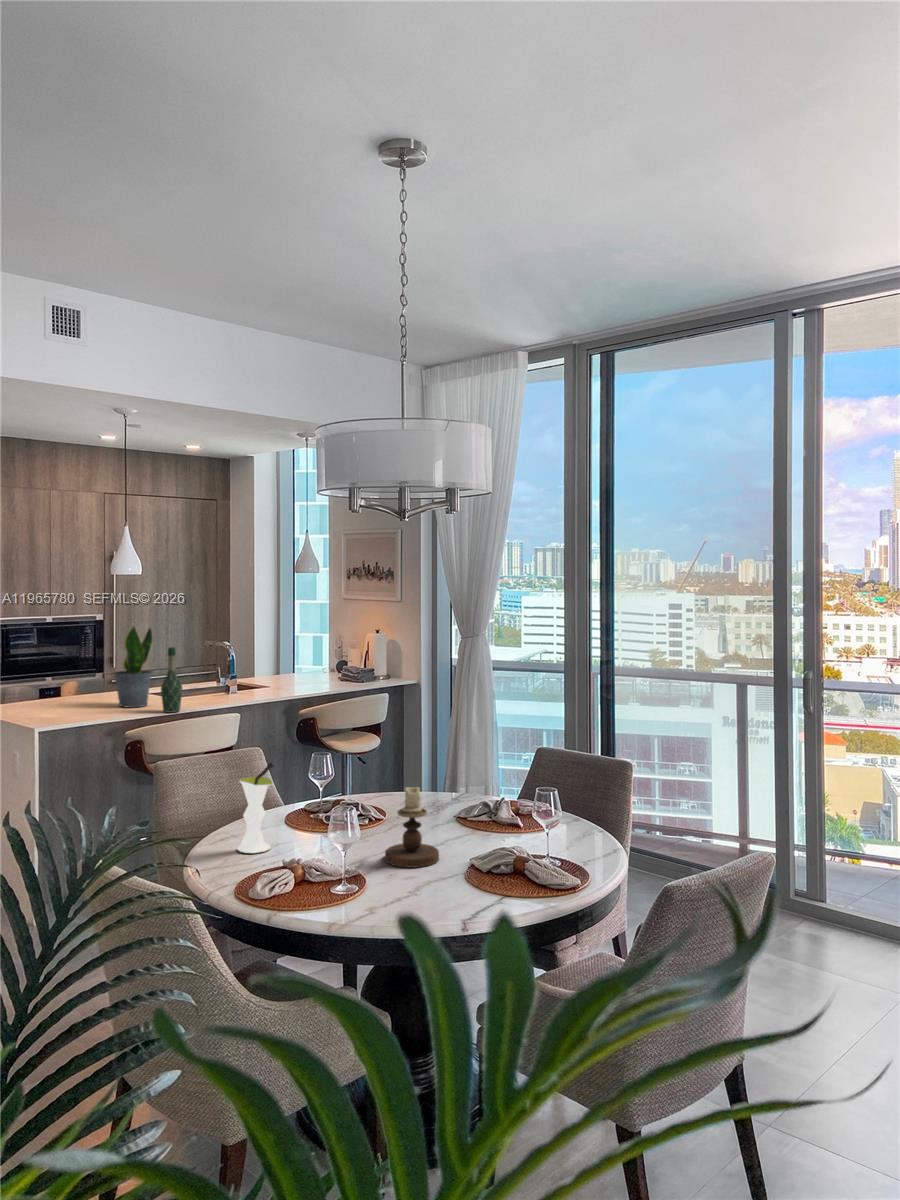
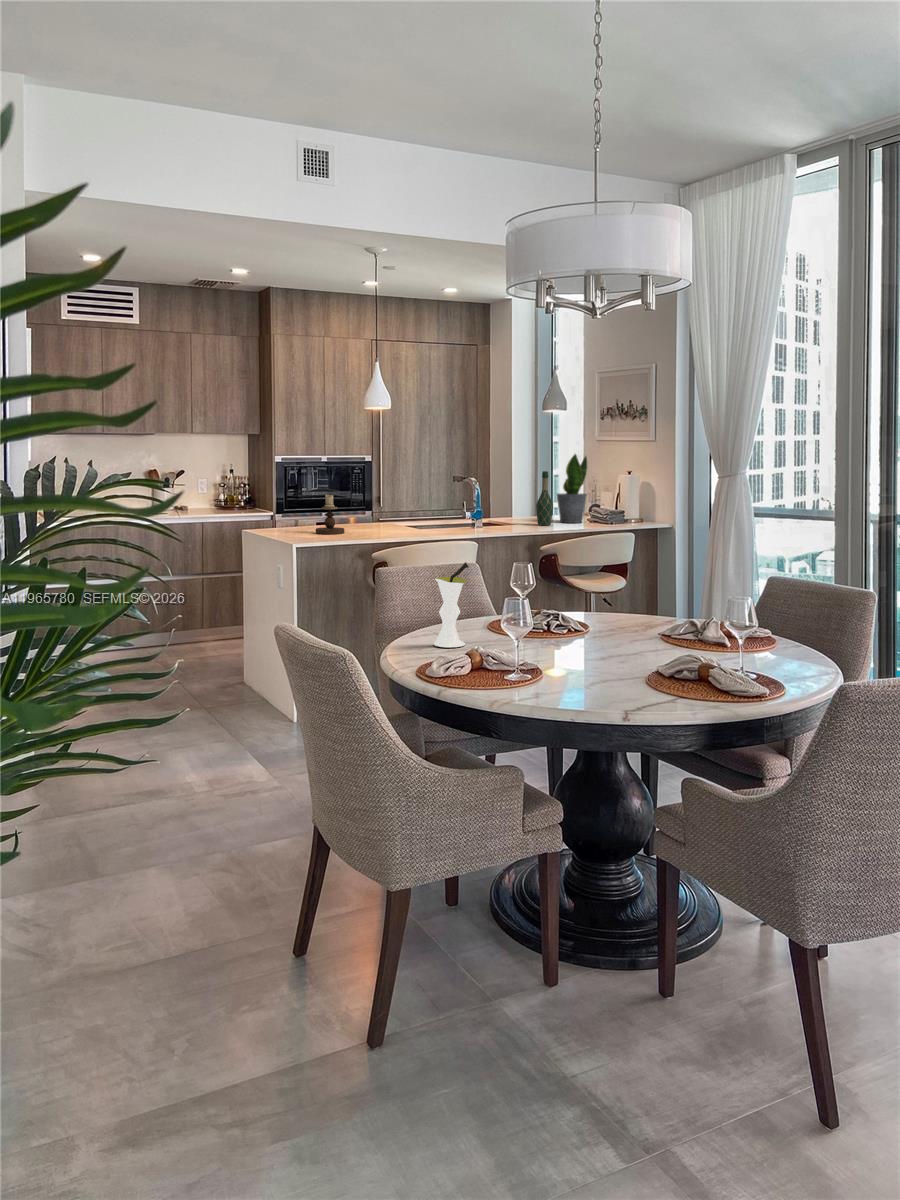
potted plant: present [114,626,153,708] -> present [557,454,588,523]
wine bottle: present [161,647,182,713] -> present [536,471,553,525]
candlestick: present [385,787,439,868] -> present [315,495,344,534]

